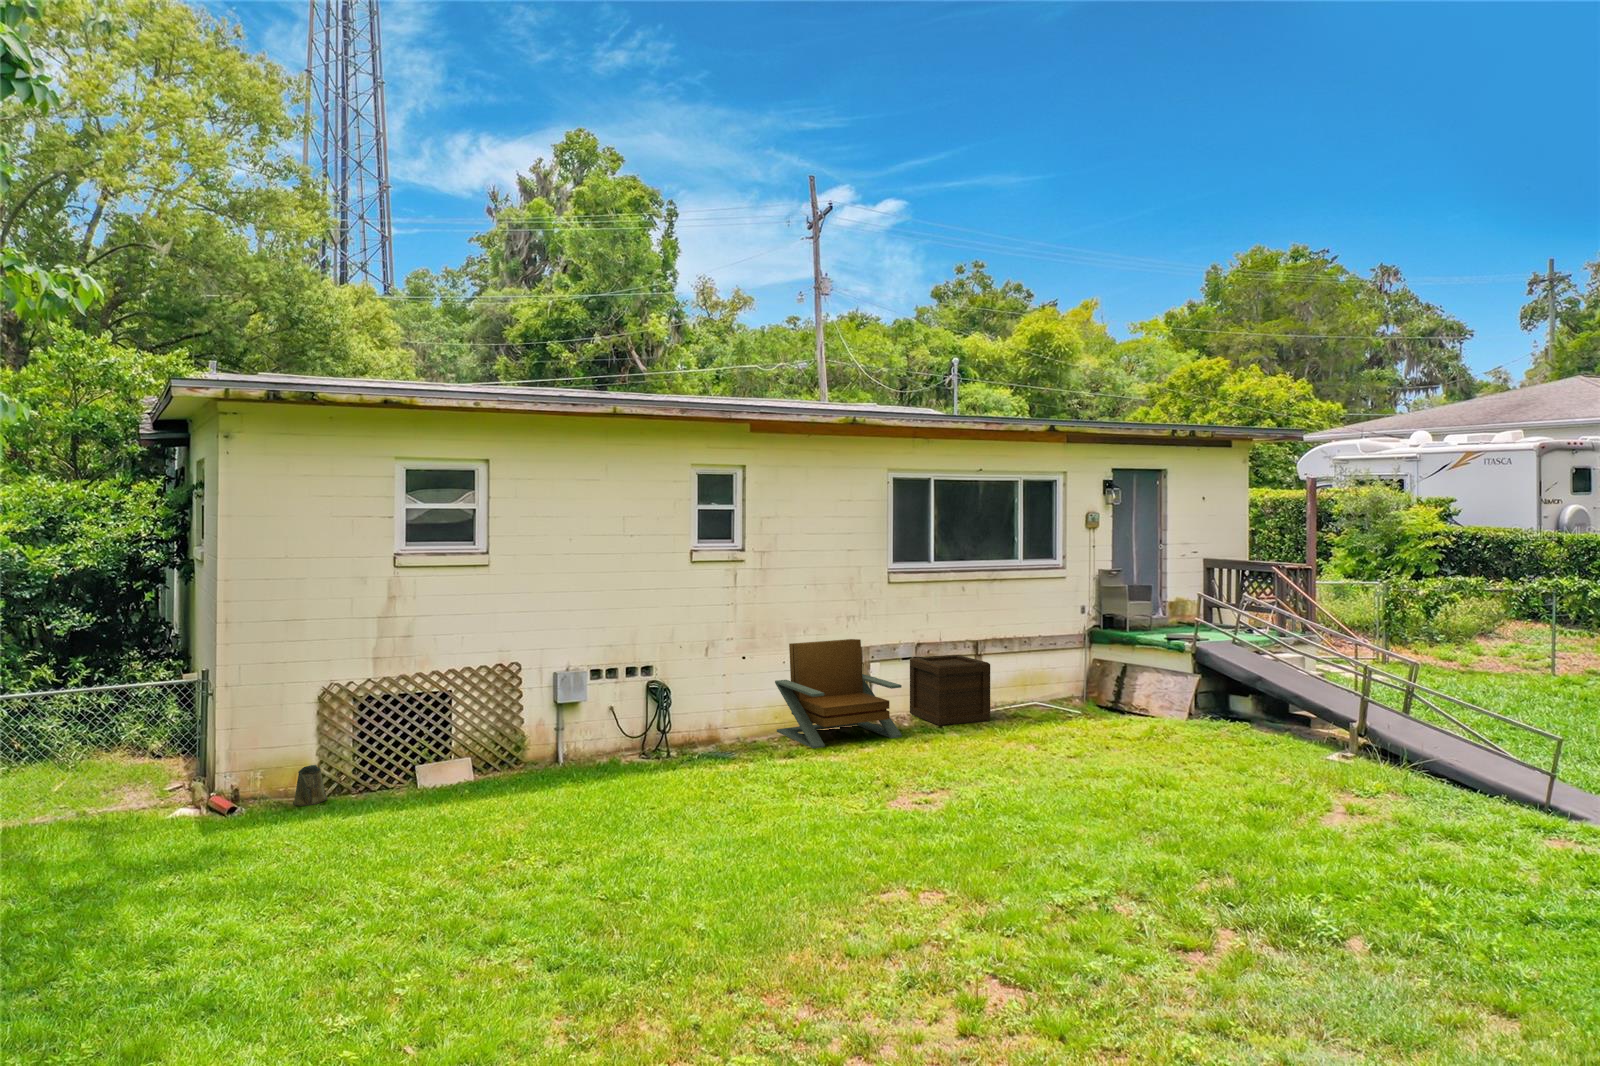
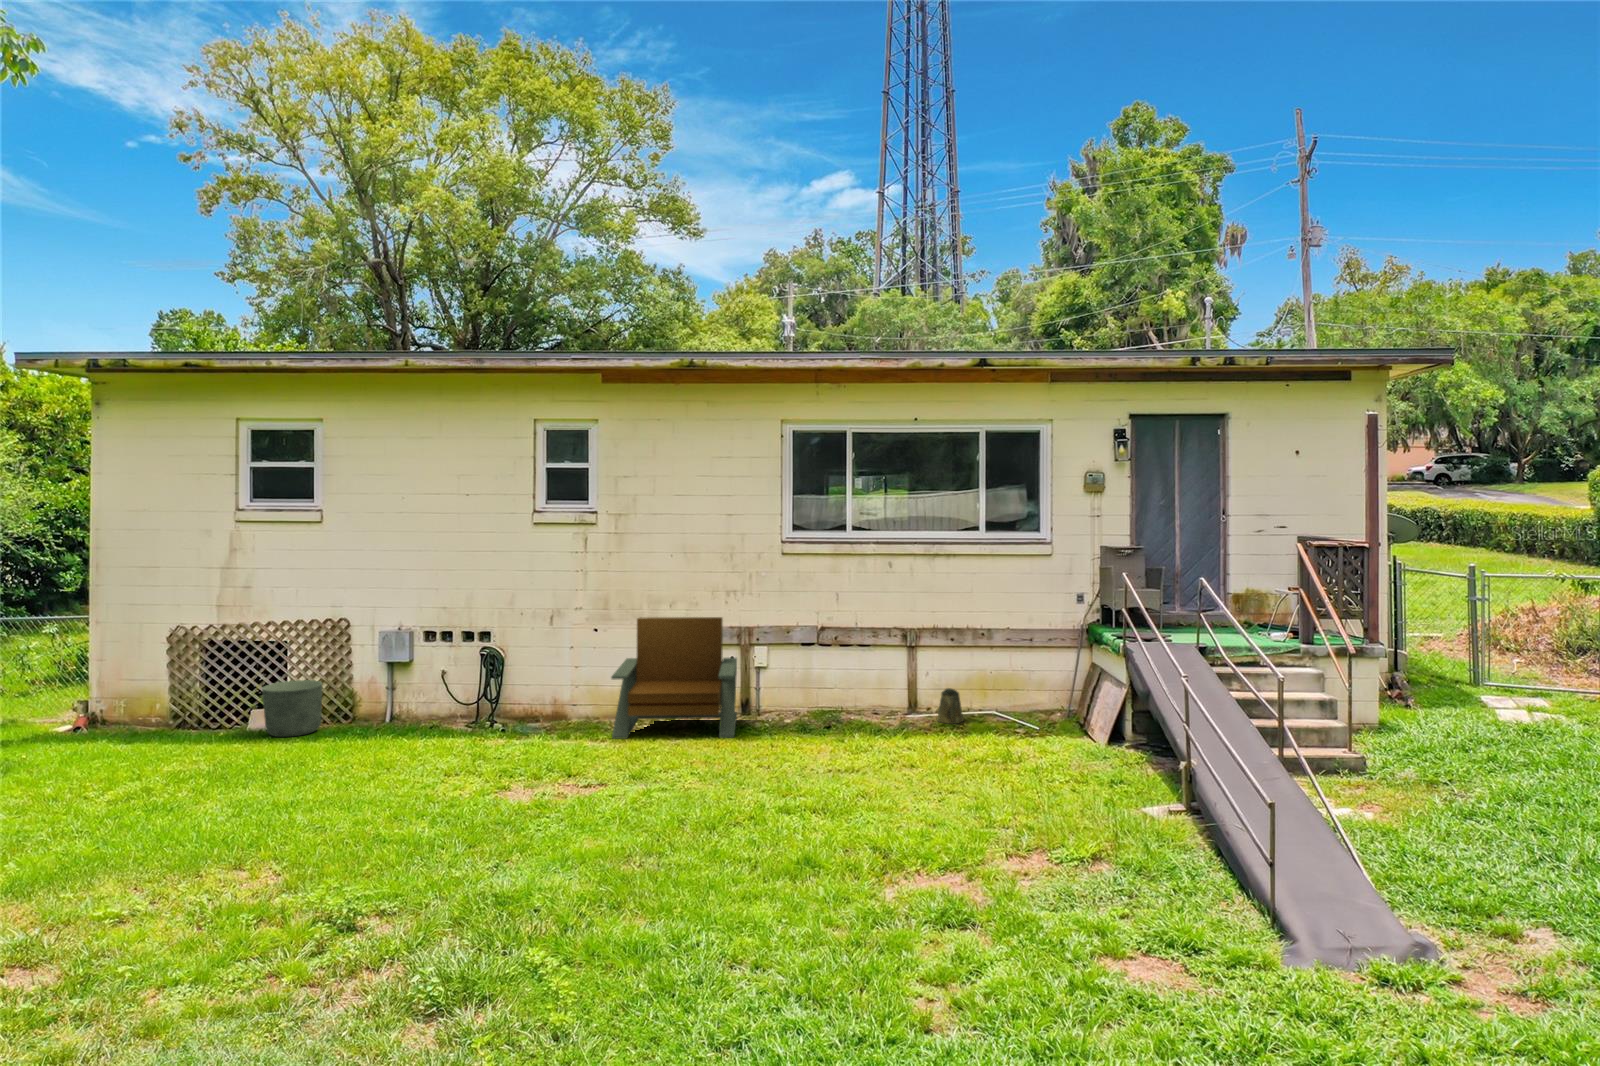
wooden crate: present [910,655,990,726] -> none [808,645,883,731]
planter: none [453,728,509,787] -> present [262,680,322,737]
watering can: present [293,765,327,806] -> present [937,688,964,724]

